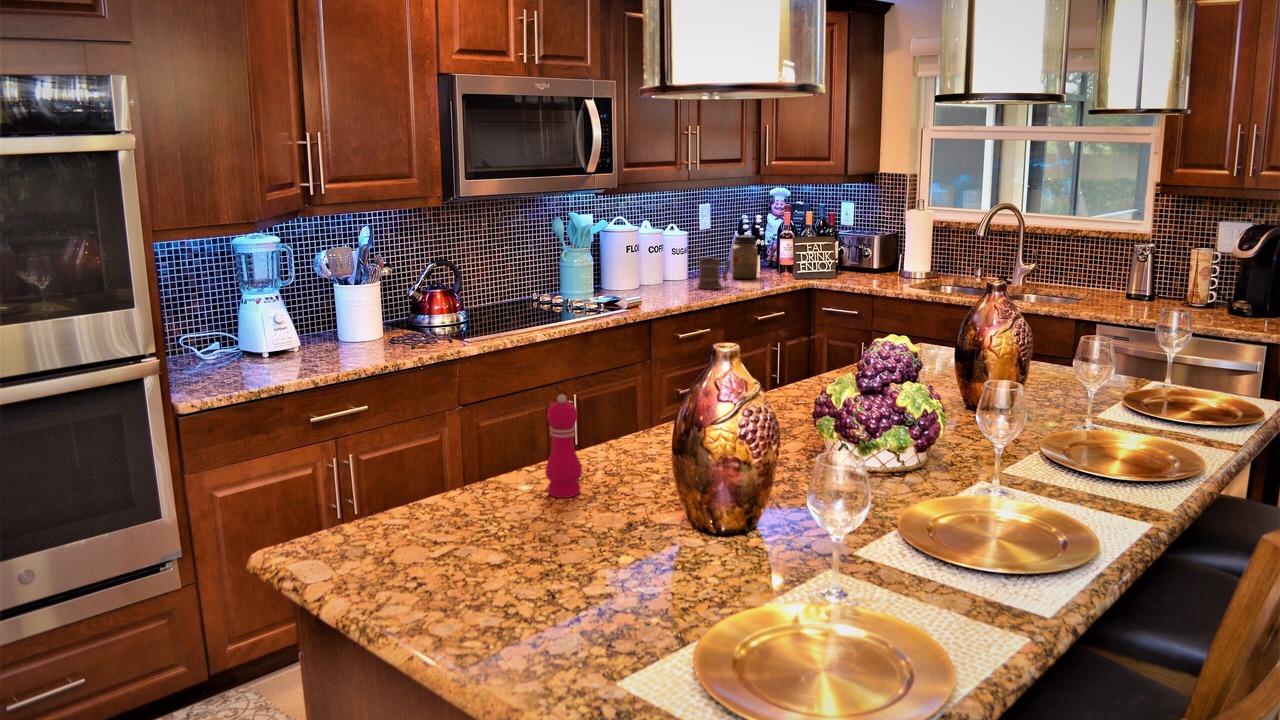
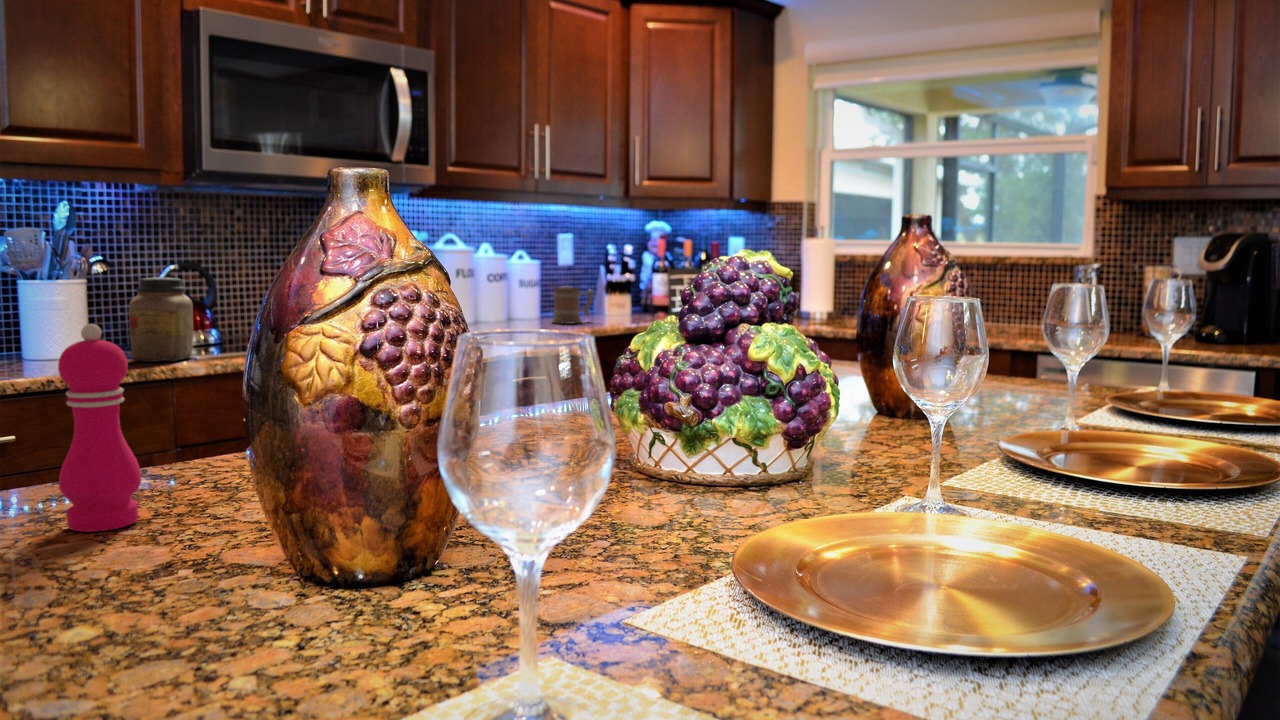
jar: present [732,235,758,279] -> present [129,277,193,362]

